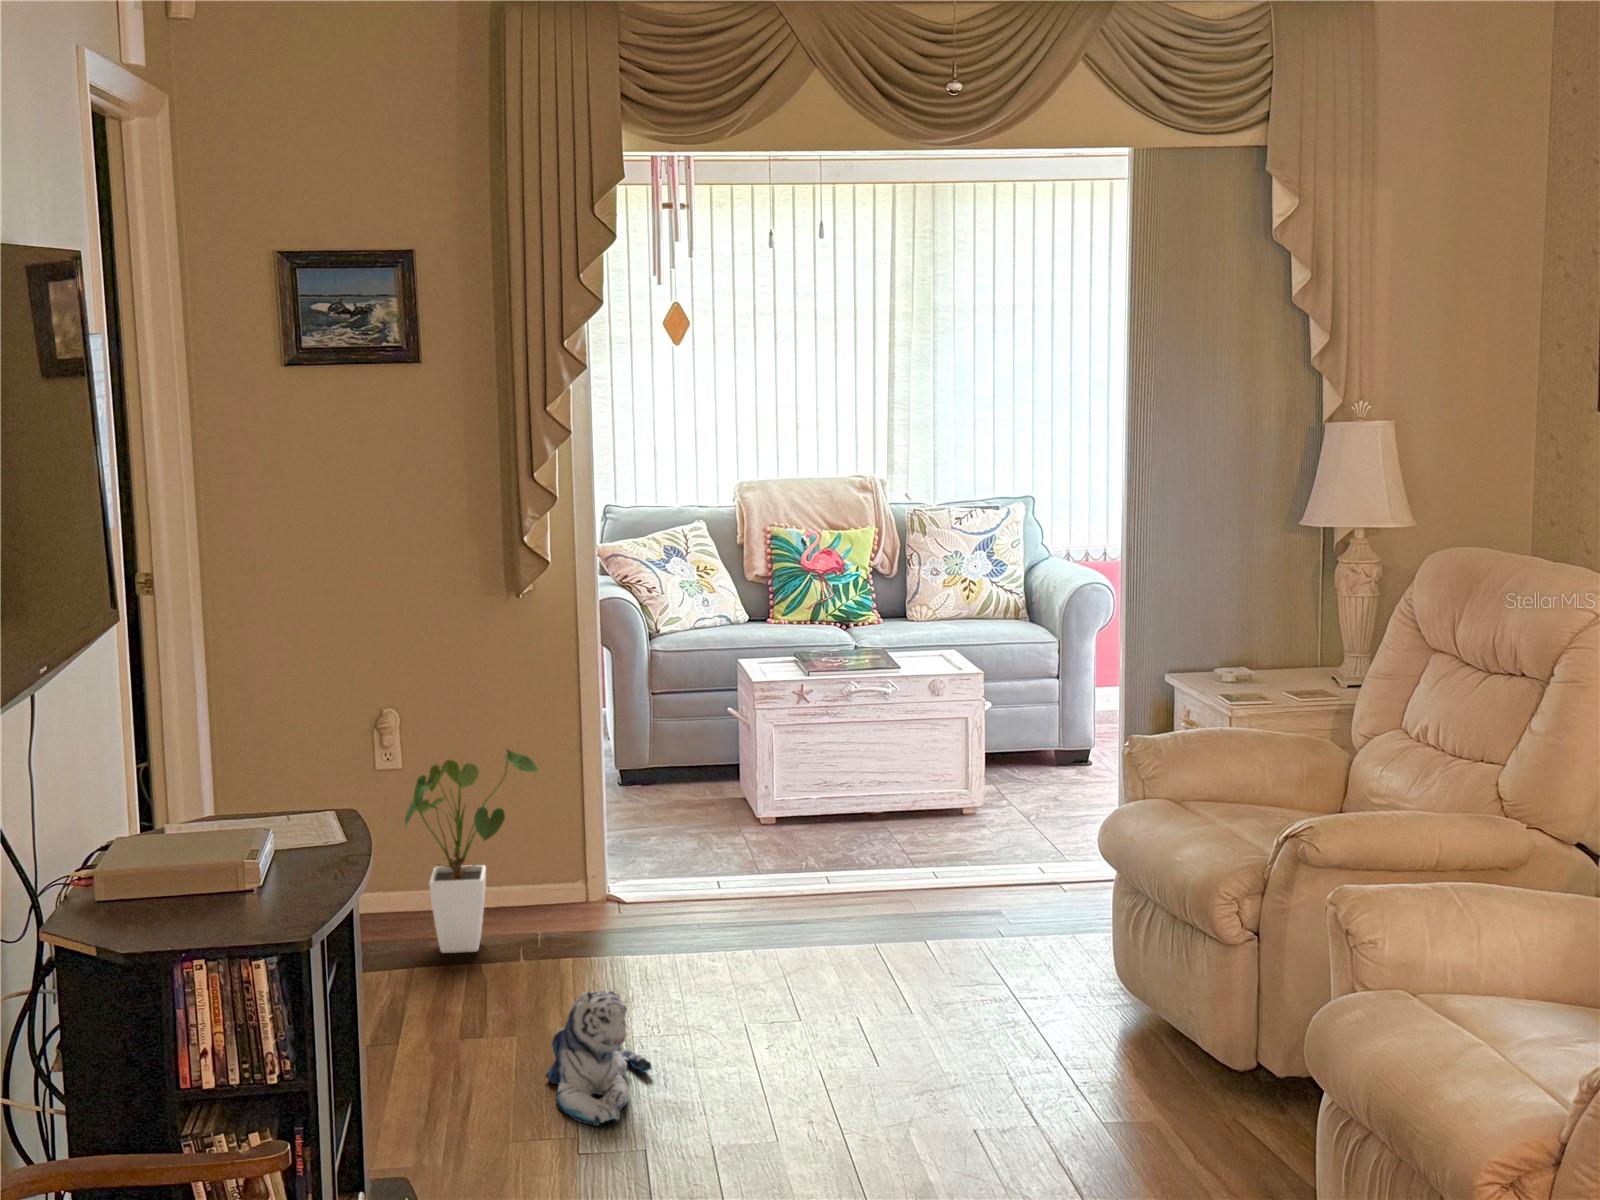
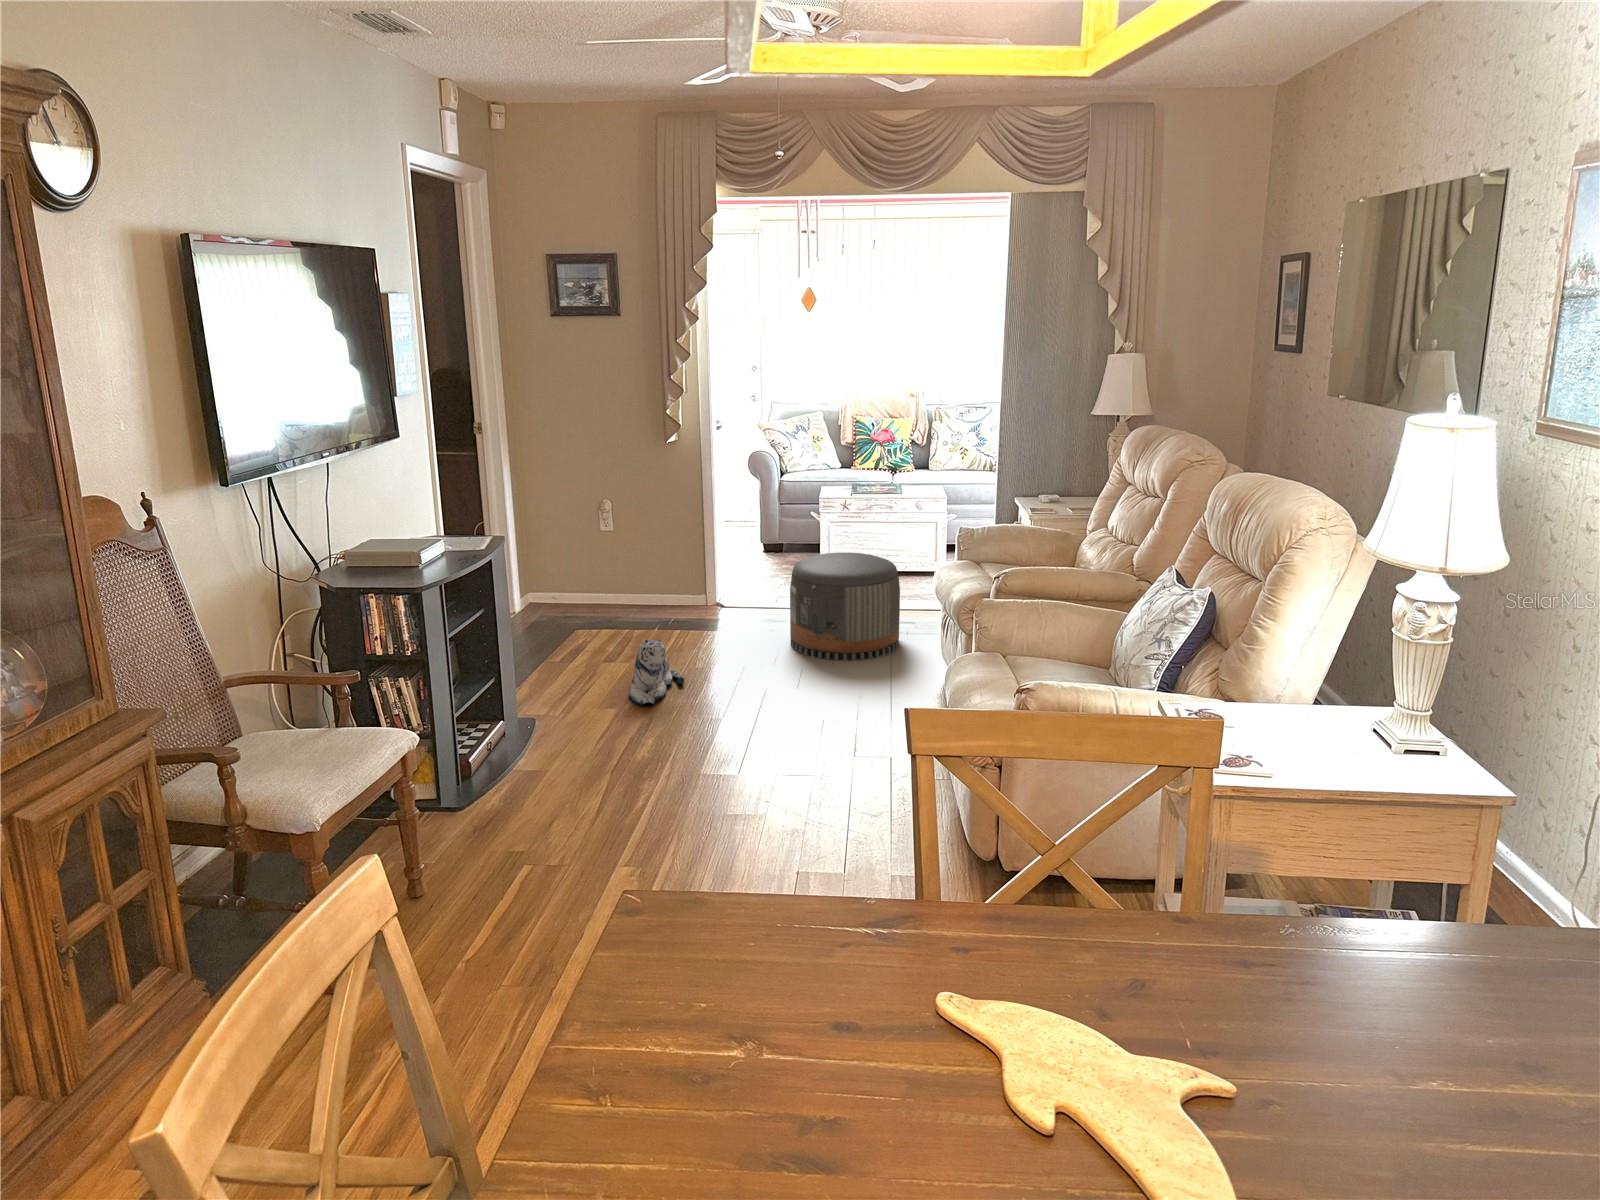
house plant: present [405,748,538,953] -> none [600,521,677,624]
pouf: none [793,791,998,1000] -> present [790,552,900,661]

